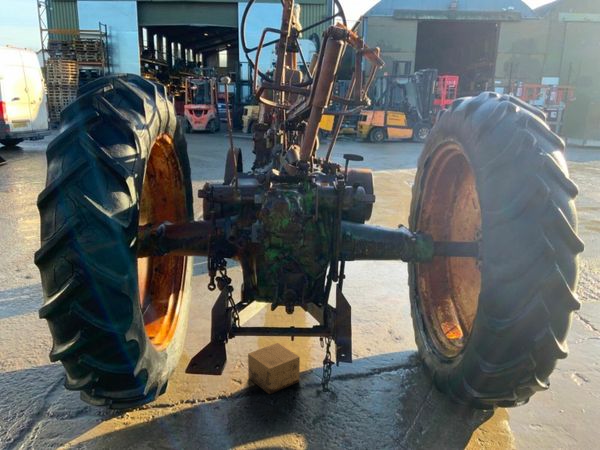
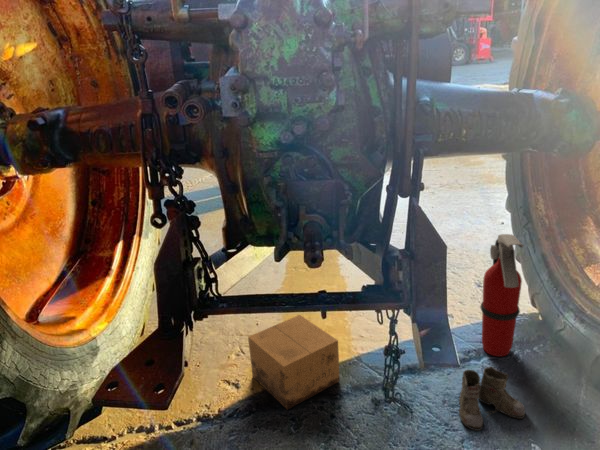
fire extinguisher: none [382,301,404,372] -> present [480,234,523,356]
boots: none [356,374,398,406] -> present [459,367,525,431]

